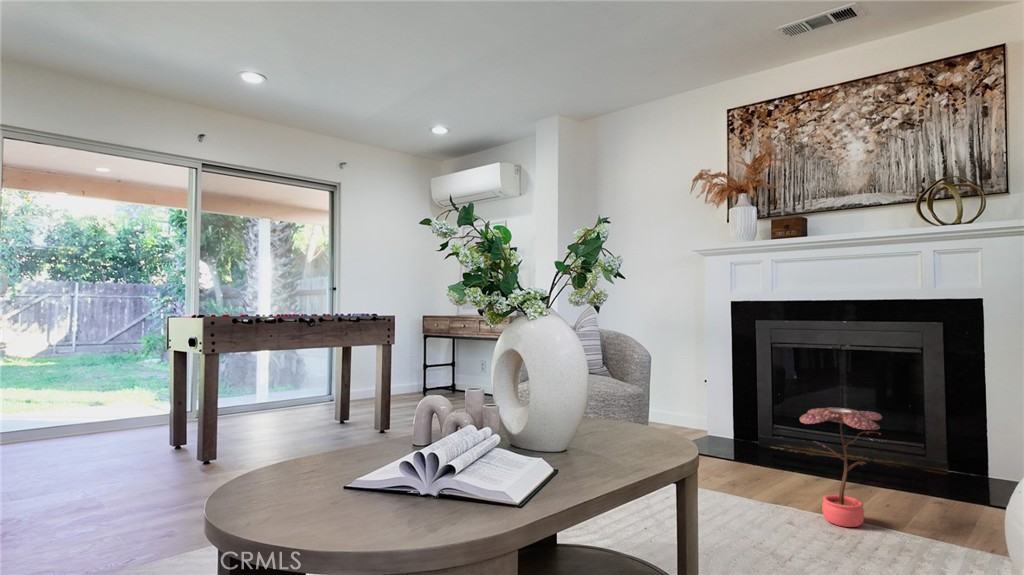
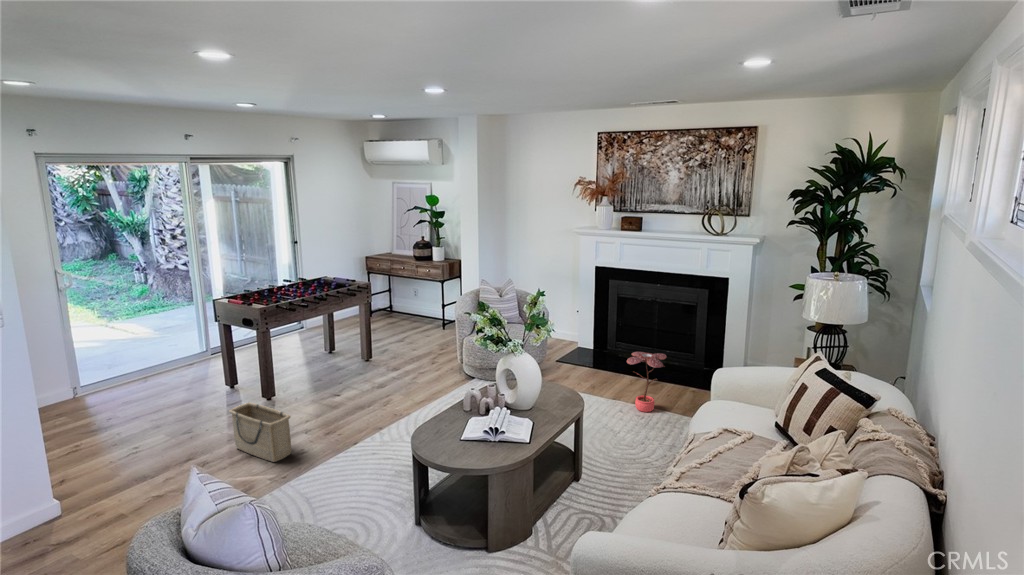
basket: none [91,445,172,549] -> present [229,403,291,462]

